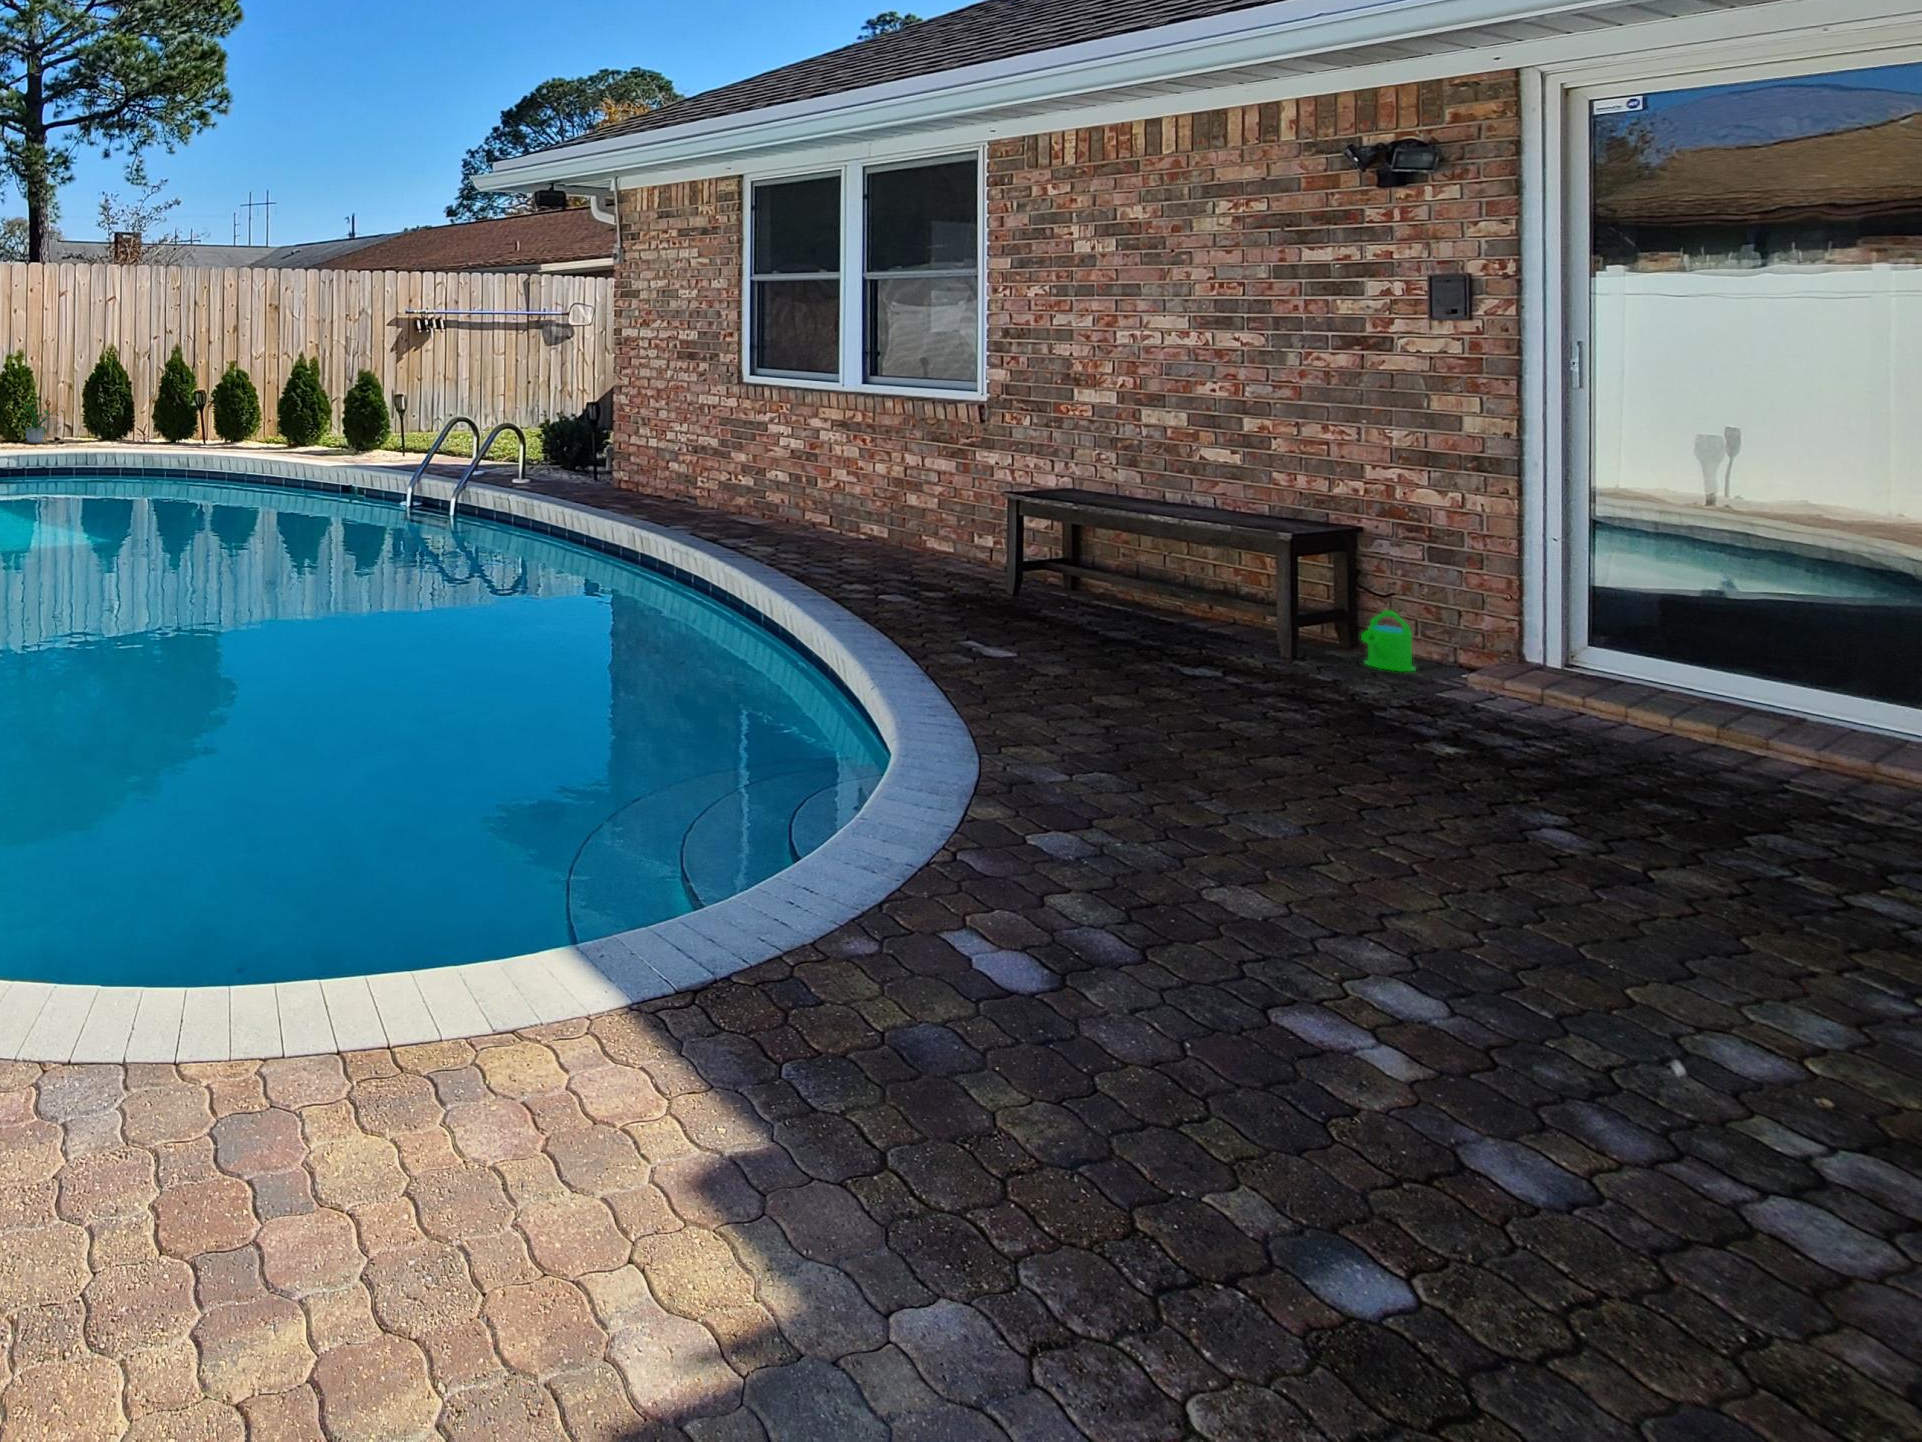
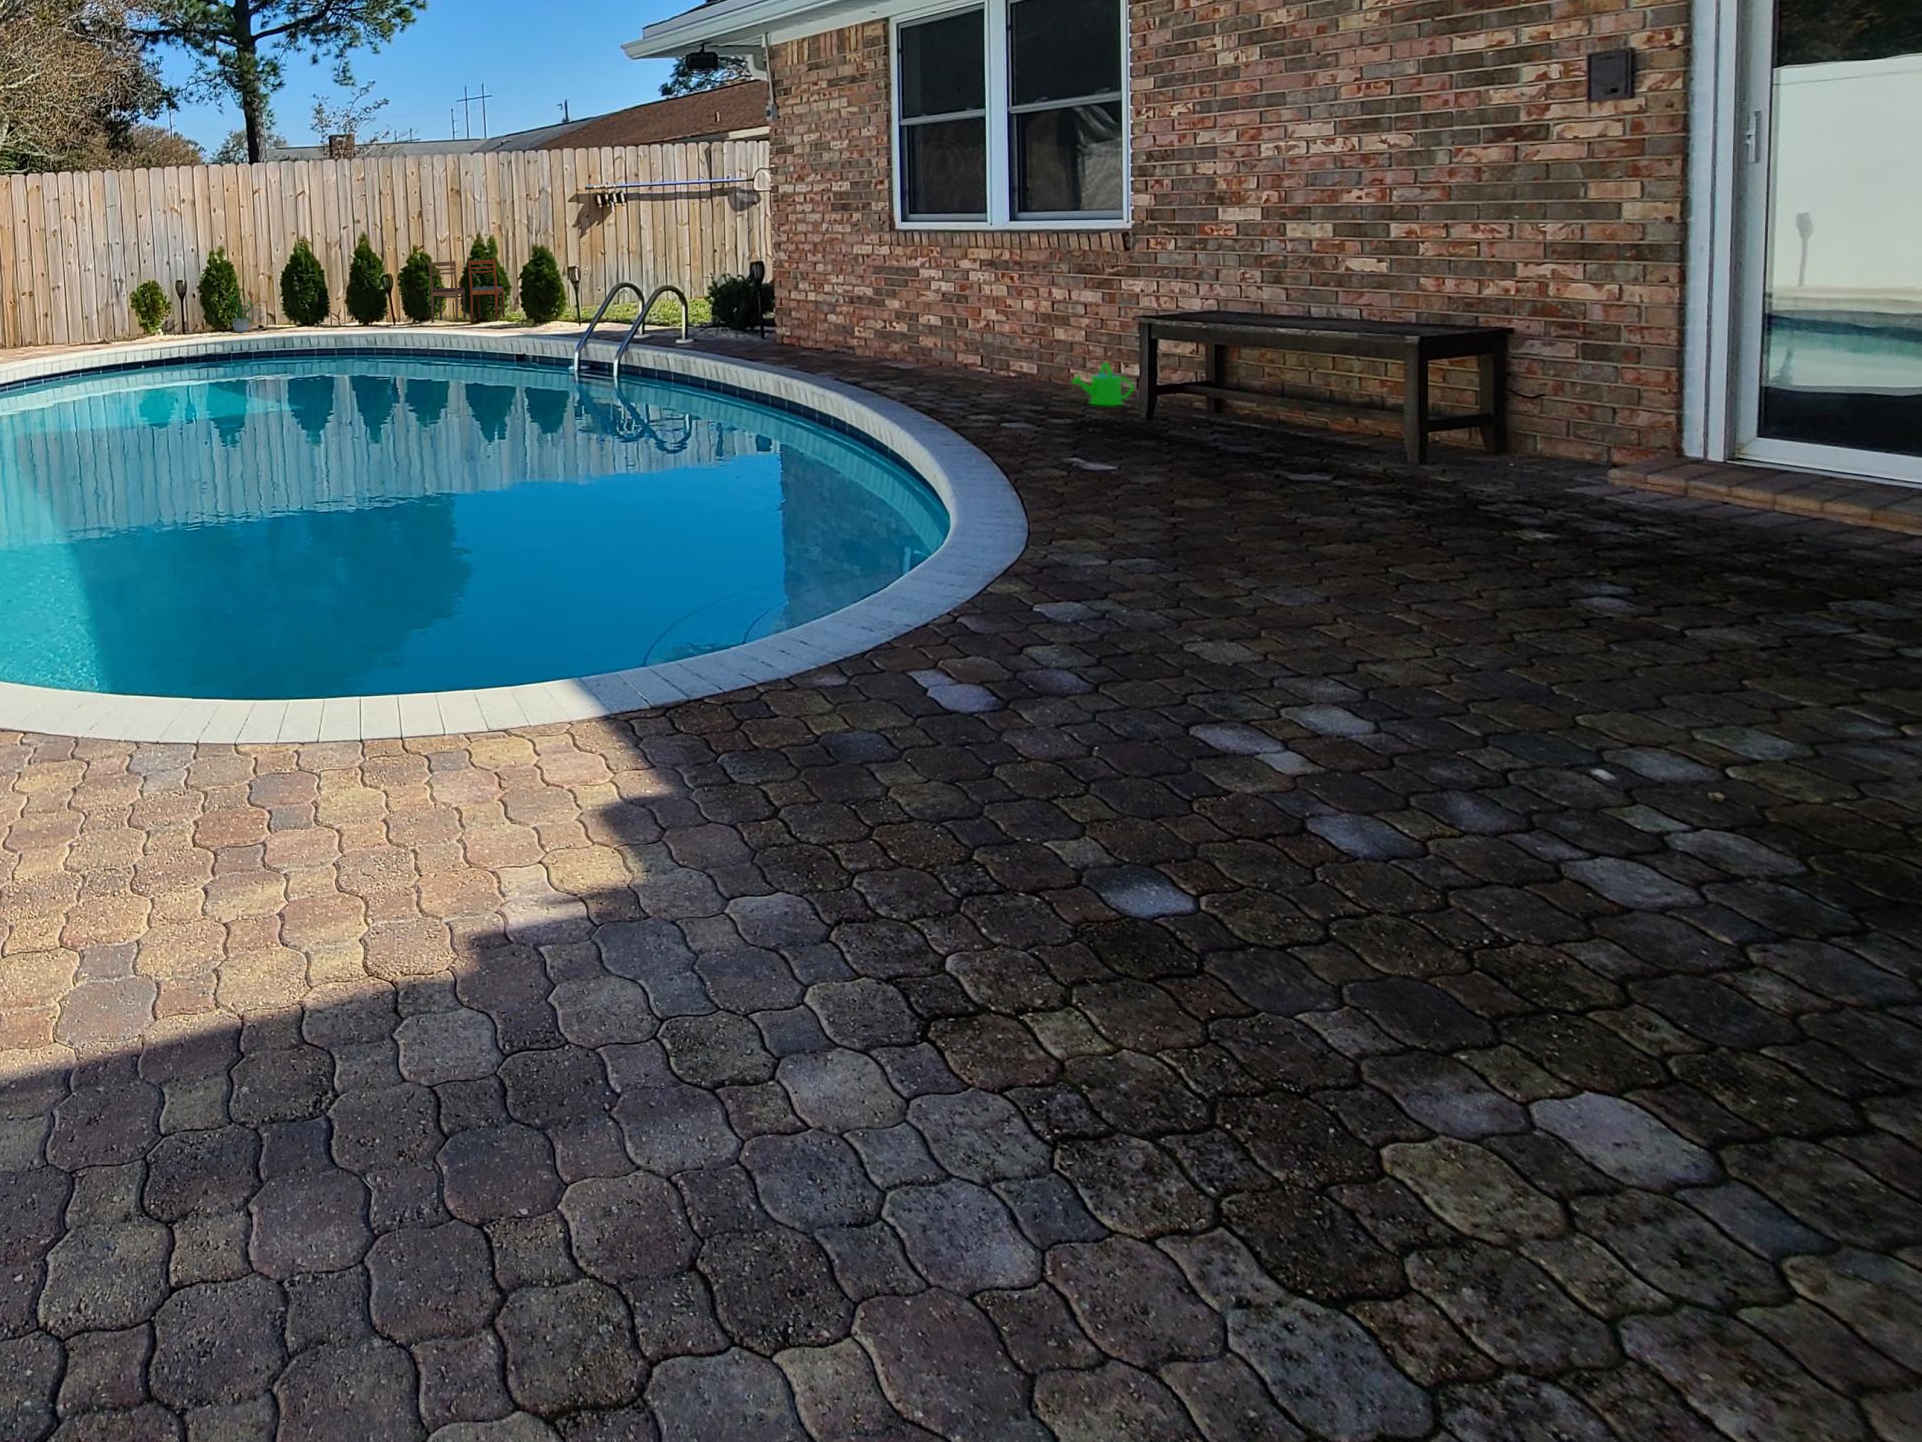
chair: none [243,378,319,443] -> present [428,259,505,323]
watering can: present [1361,610,1415,671] -> present [1073,362,1134,405]

